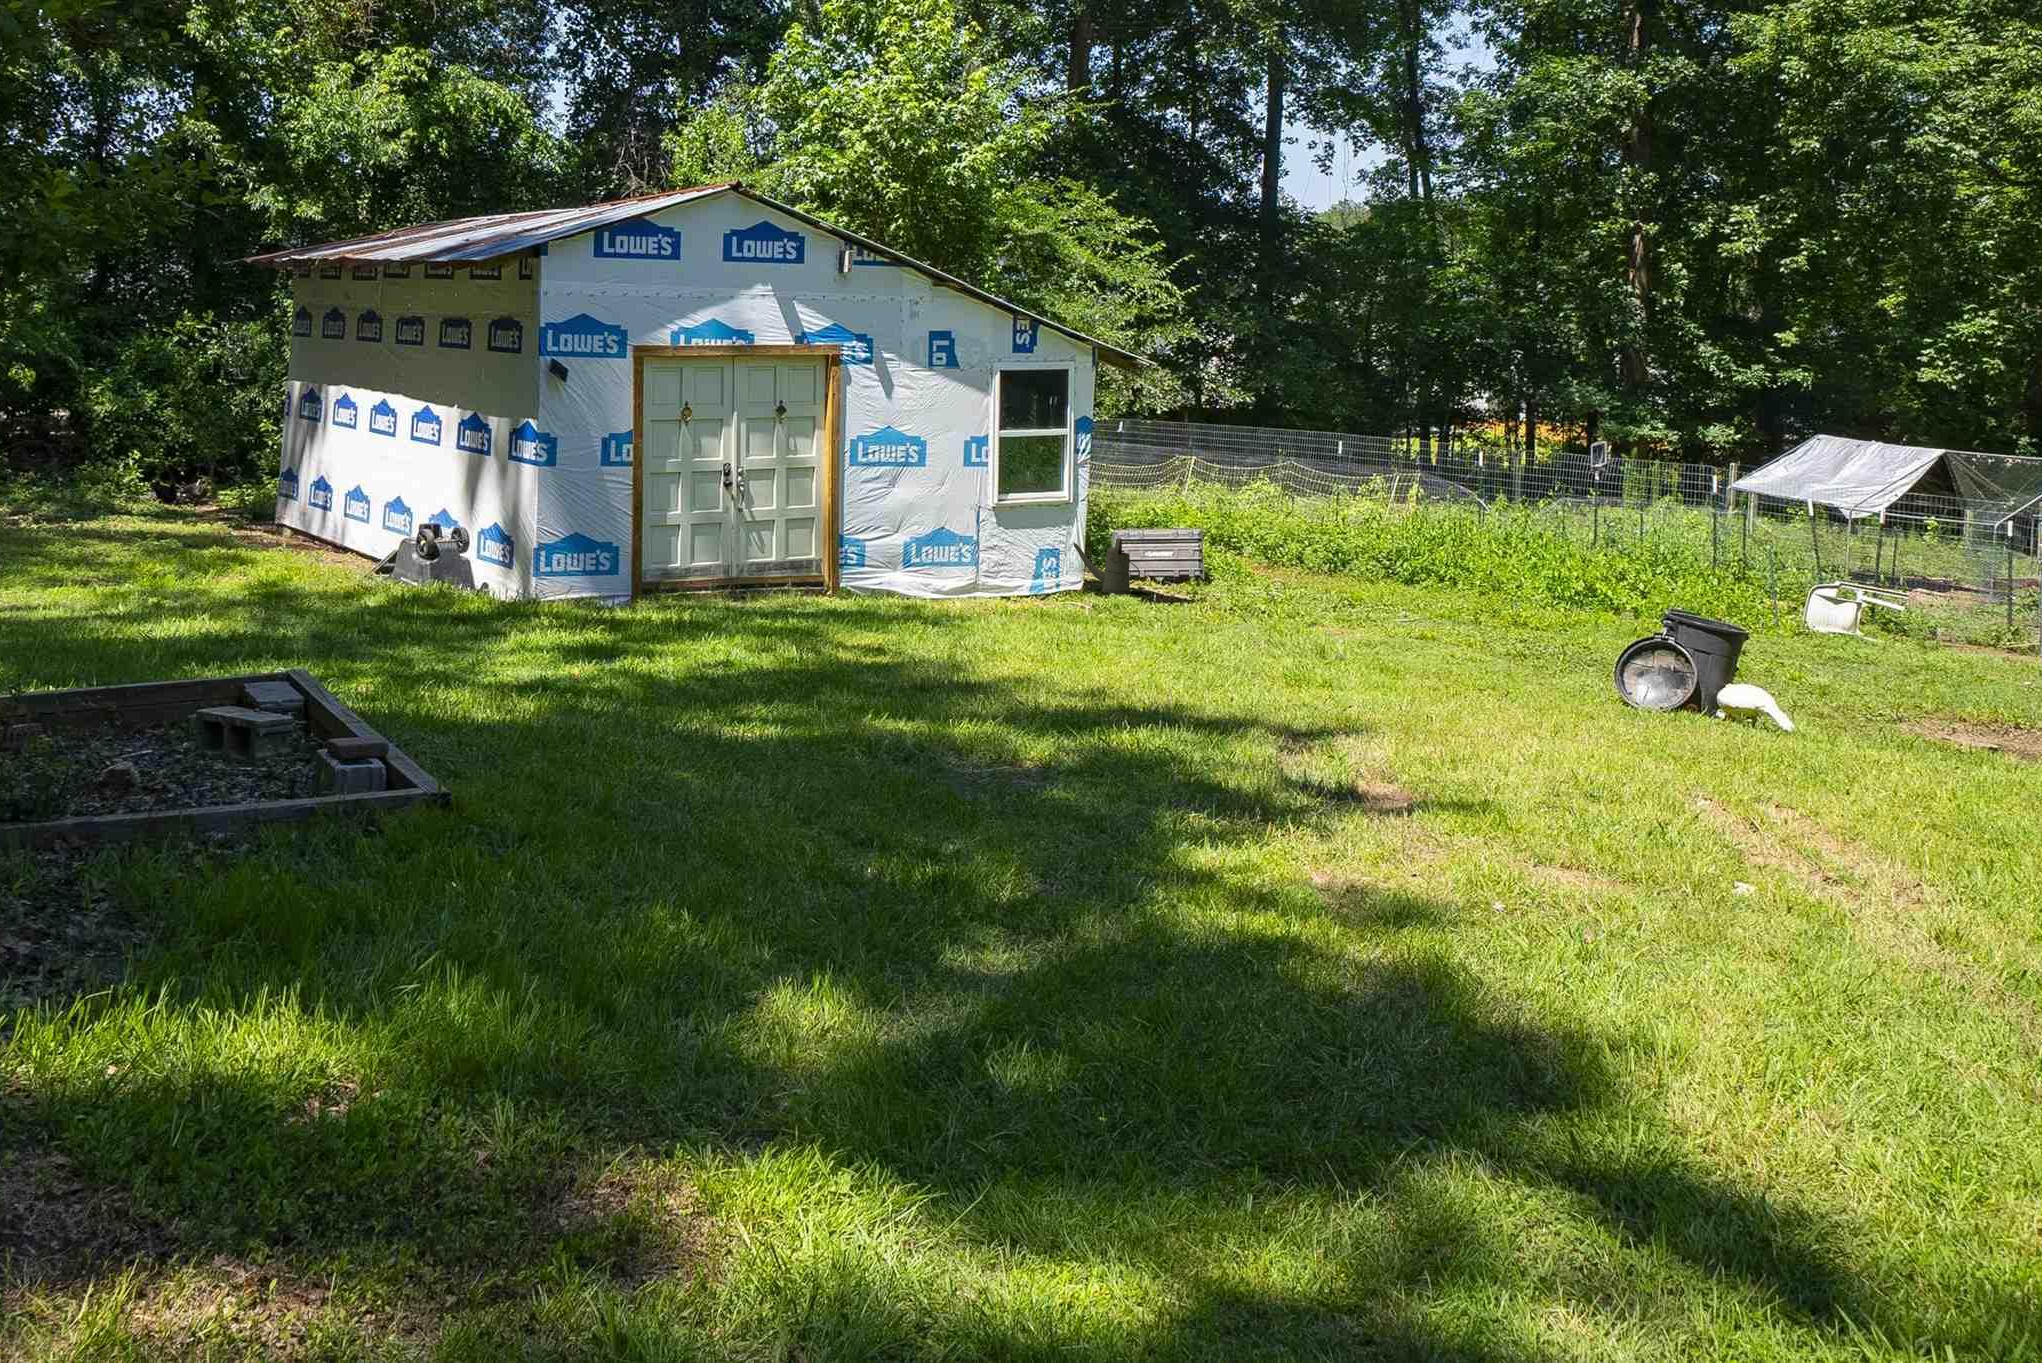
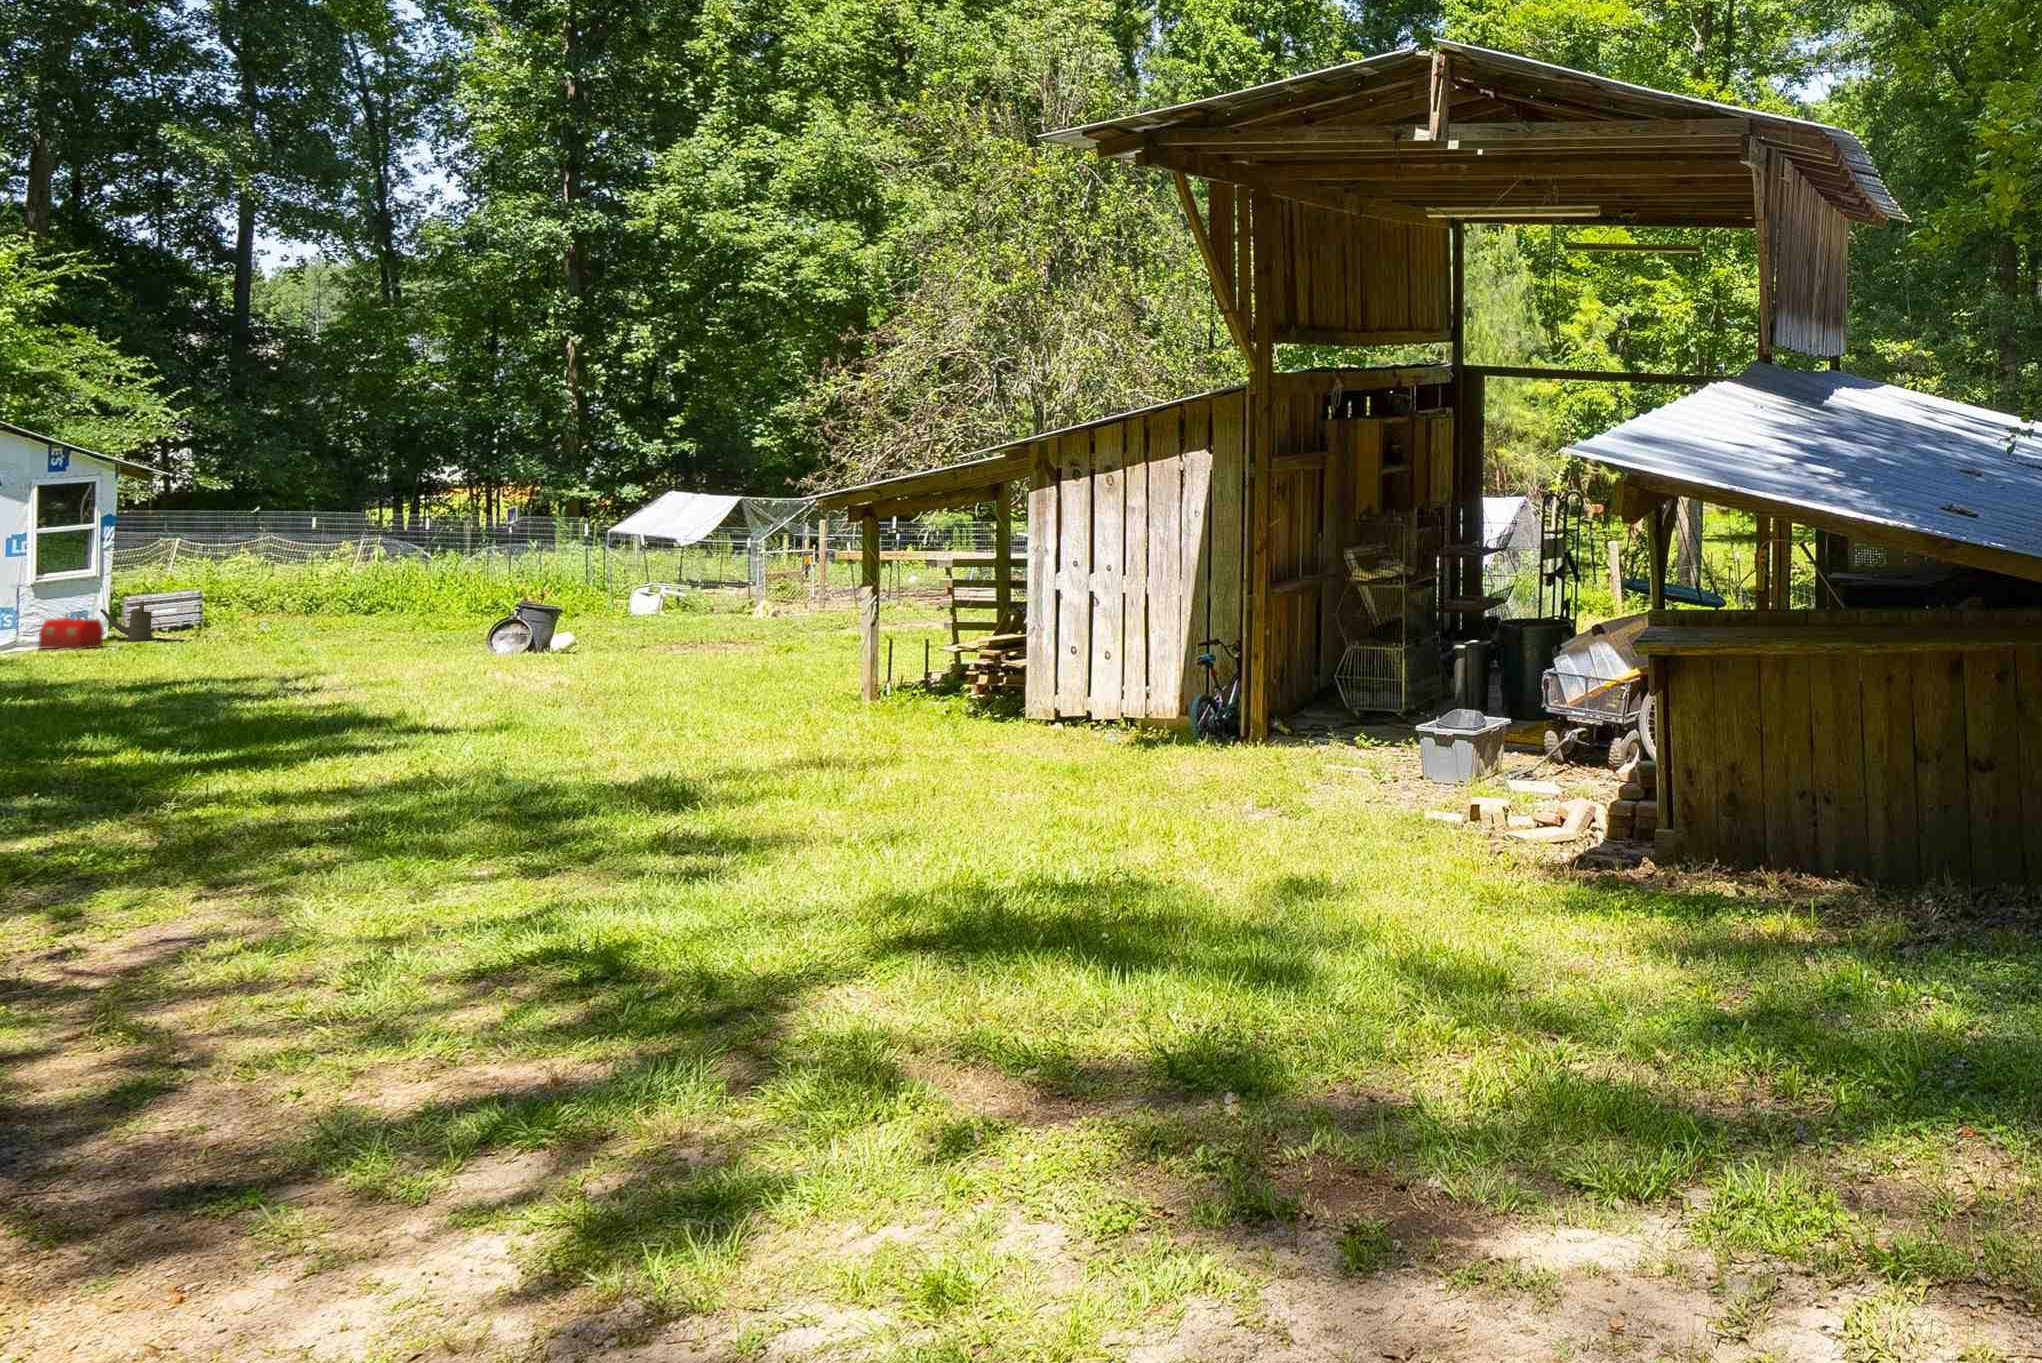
toolbox: none [1002,545,1071,598] -> present [38,613,104,650]

